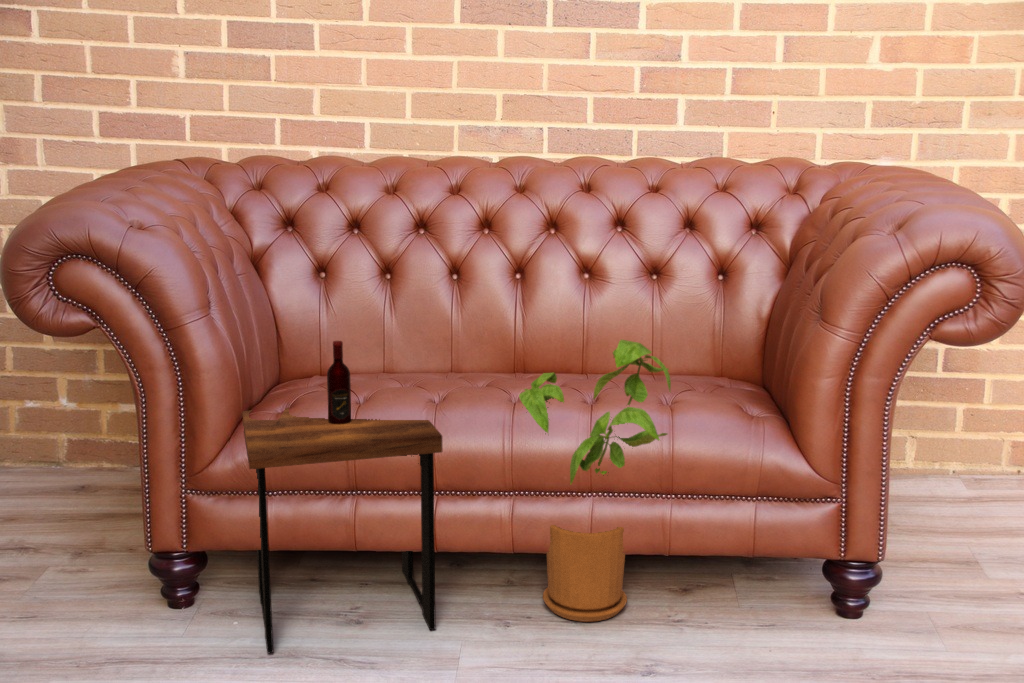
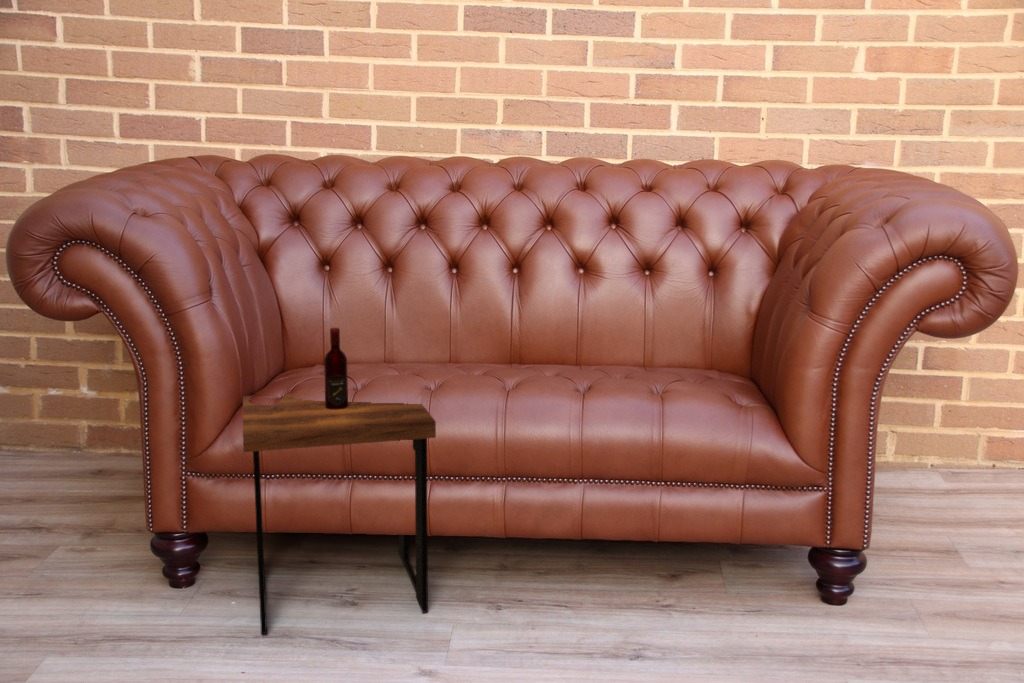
house plant: present [519,340,671,622] -> none [509,329,659,606]

